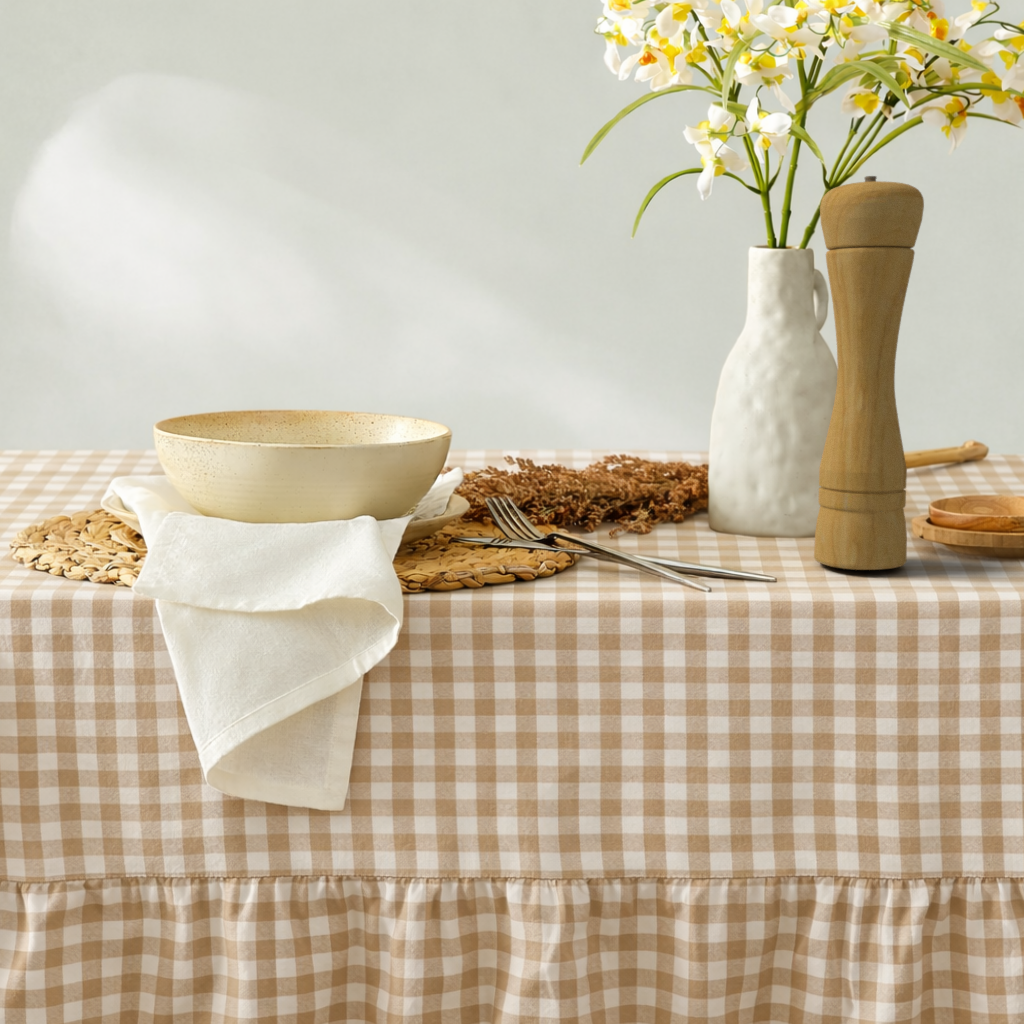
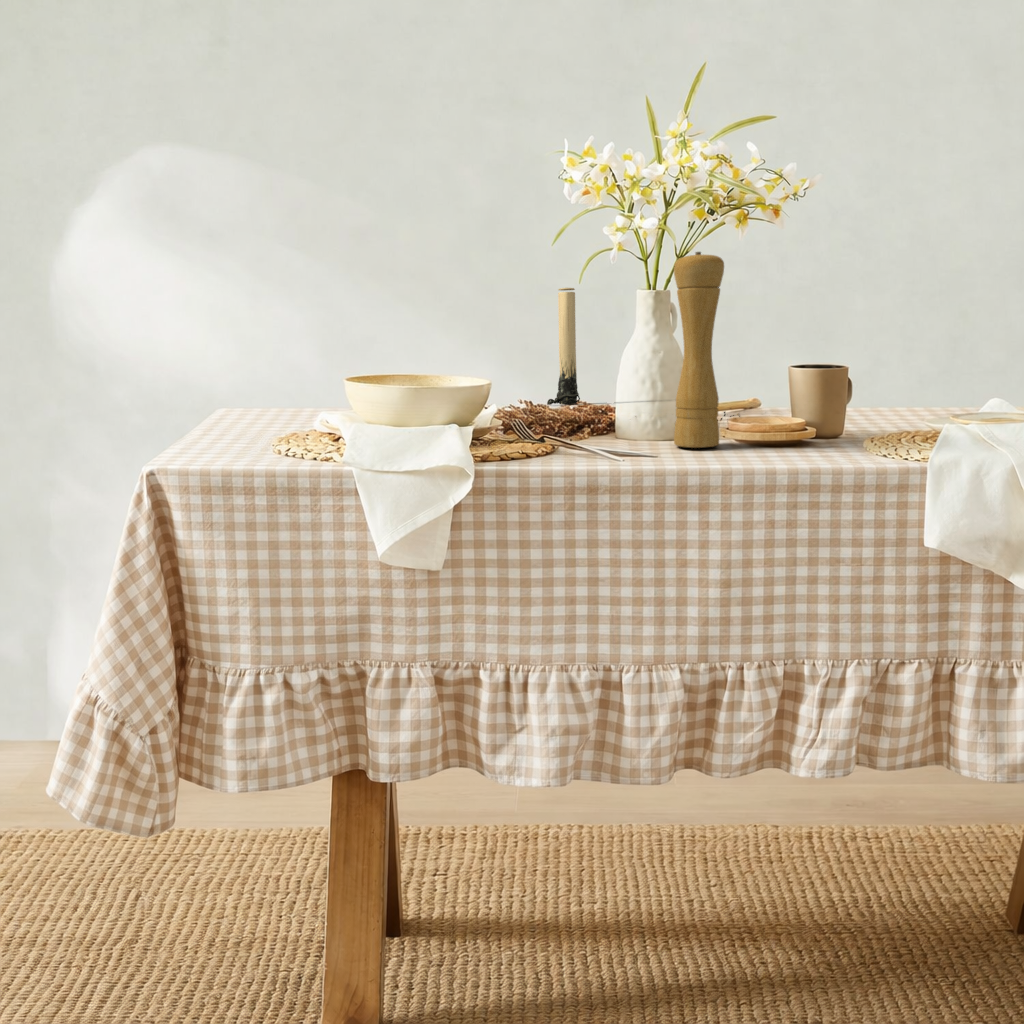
candle: none [570,246,630,456] -> present [547,288,580,405]

